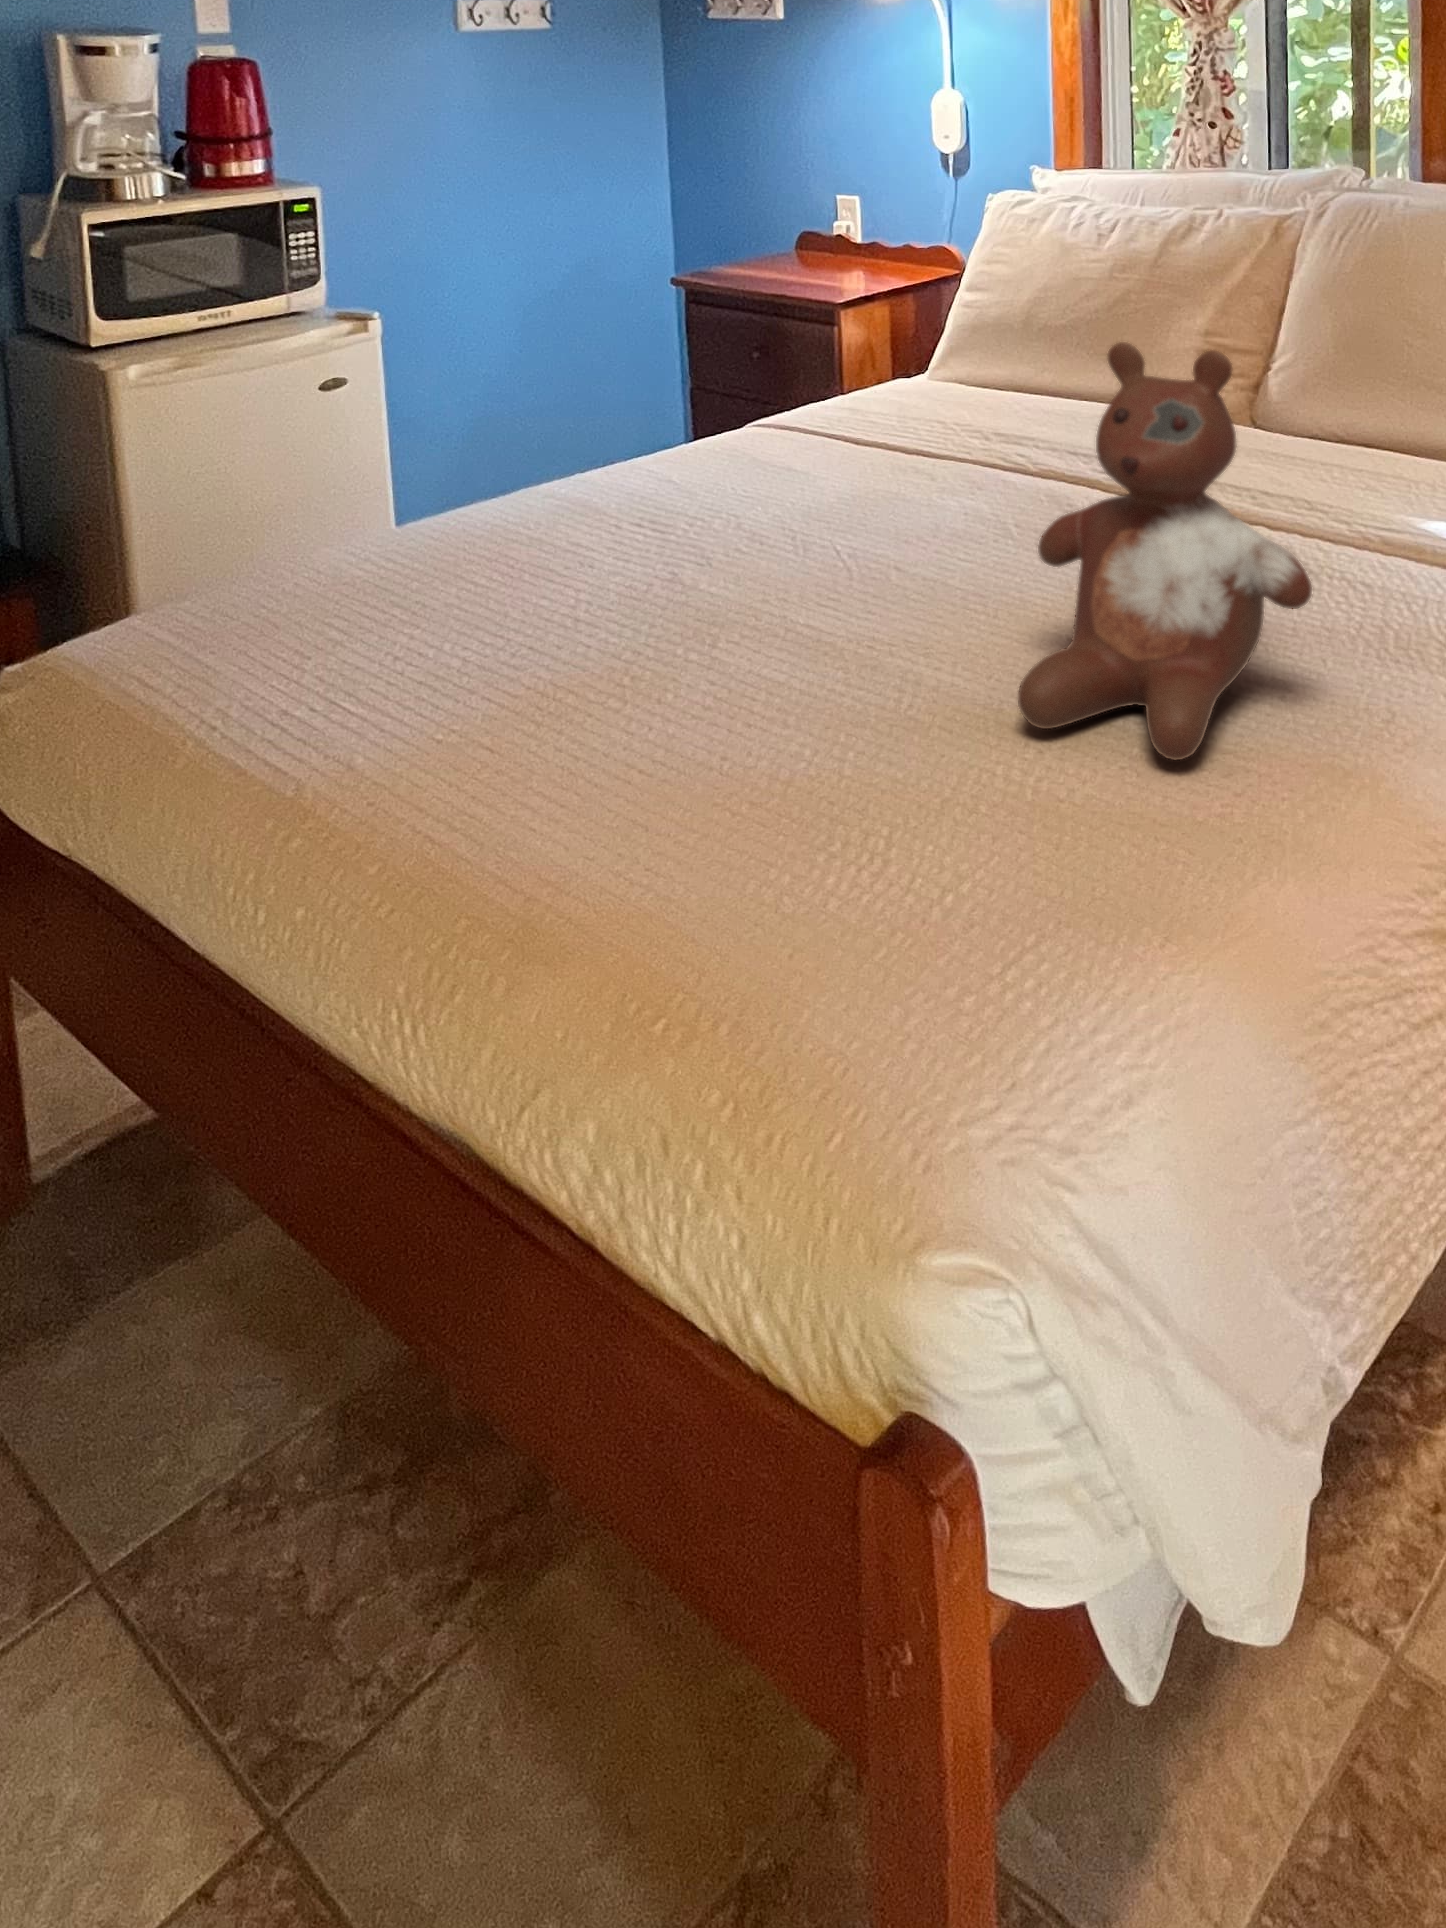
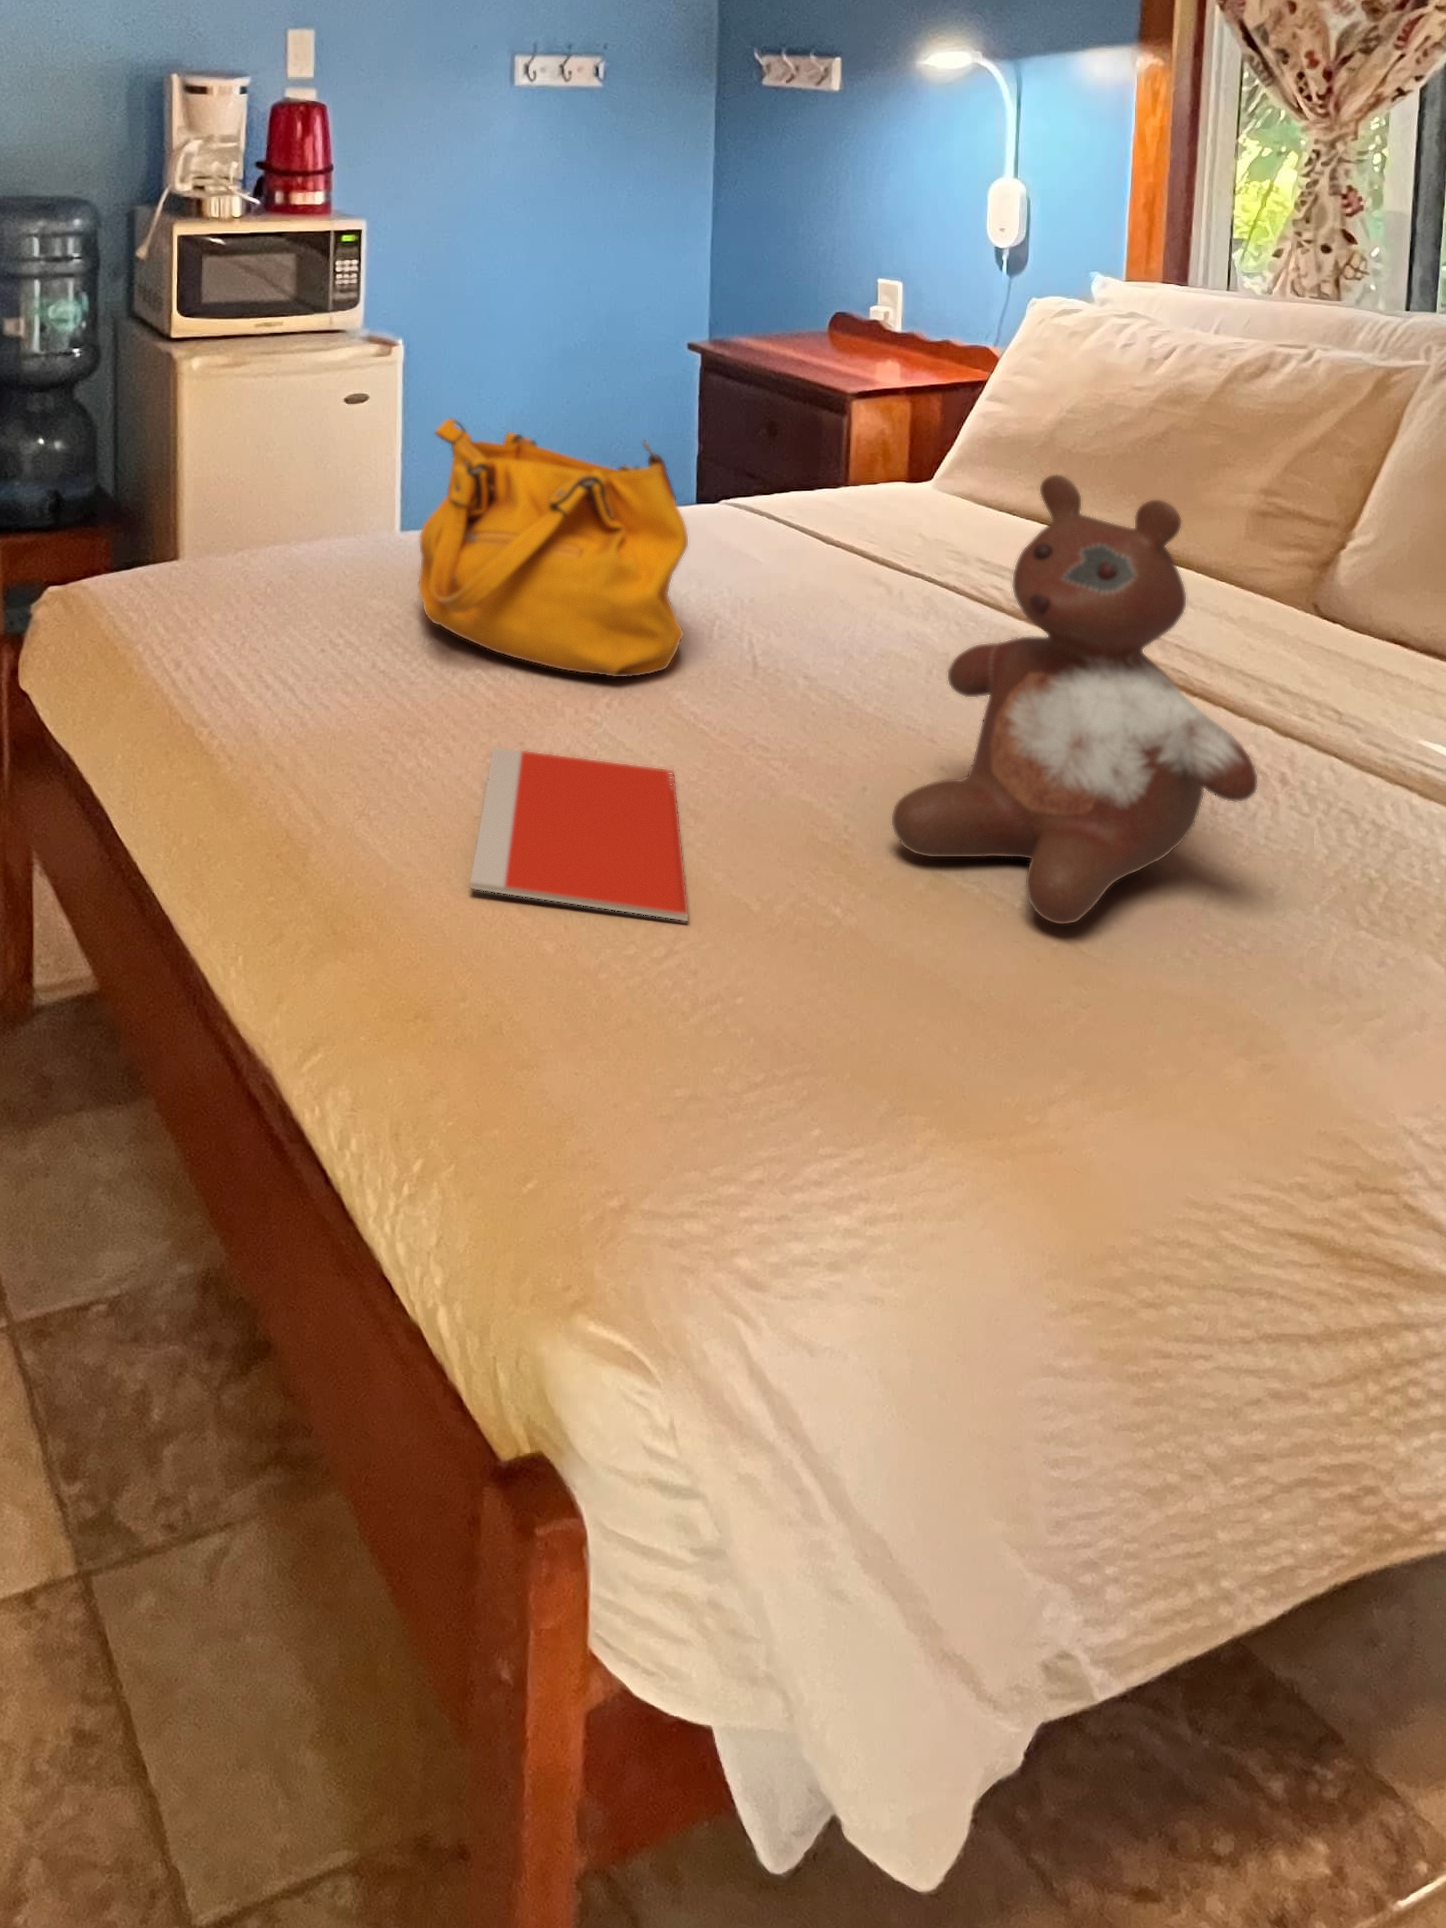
handbag: none [474,373,767,630] -> present [419,419,688,677]
notebook: none [605,708,862,900] -> present [470,748,688,921]

